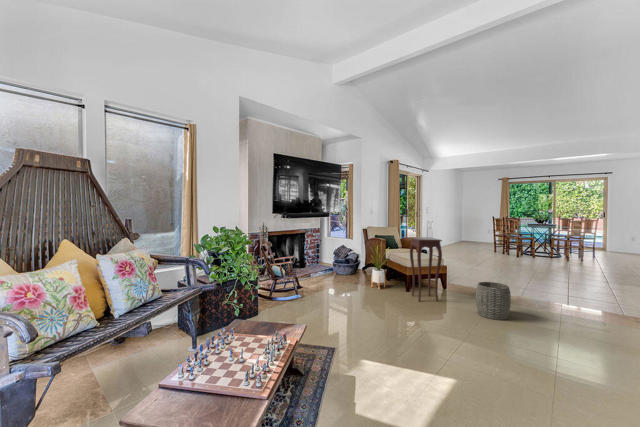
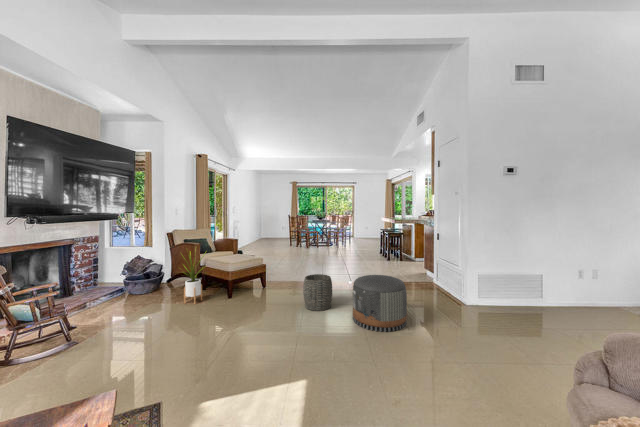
side table: present [410,237,442,301] -> none [232,236,268,309]
pouf: none [527,292,606,359] -> present [353,275,407,332]

